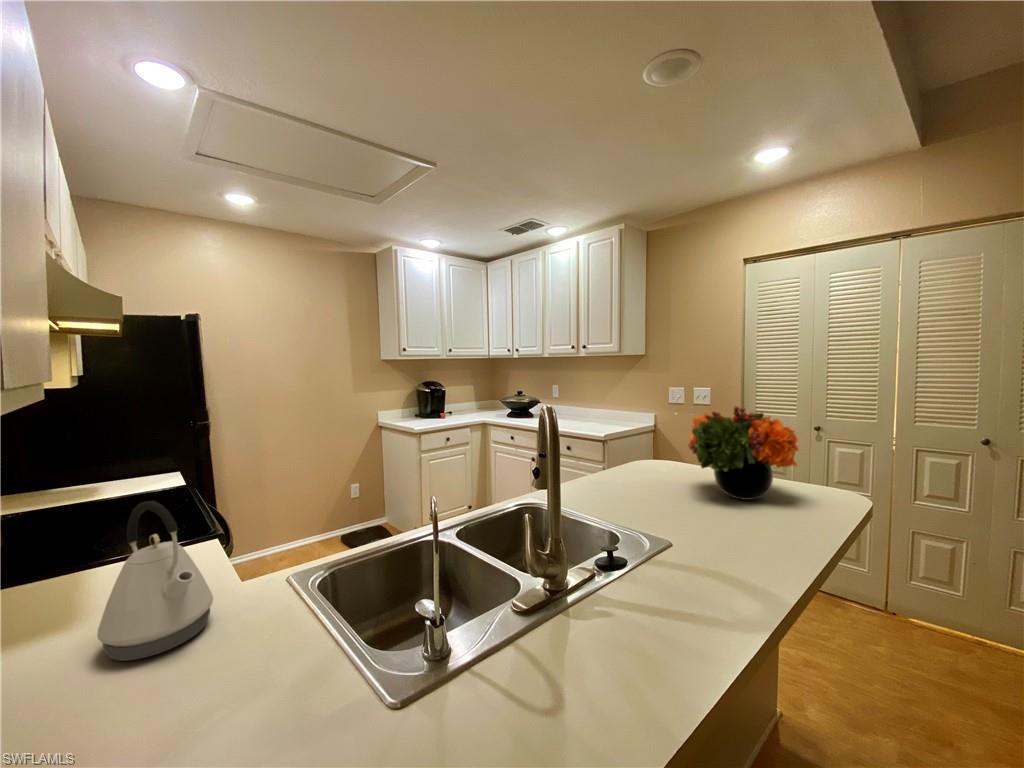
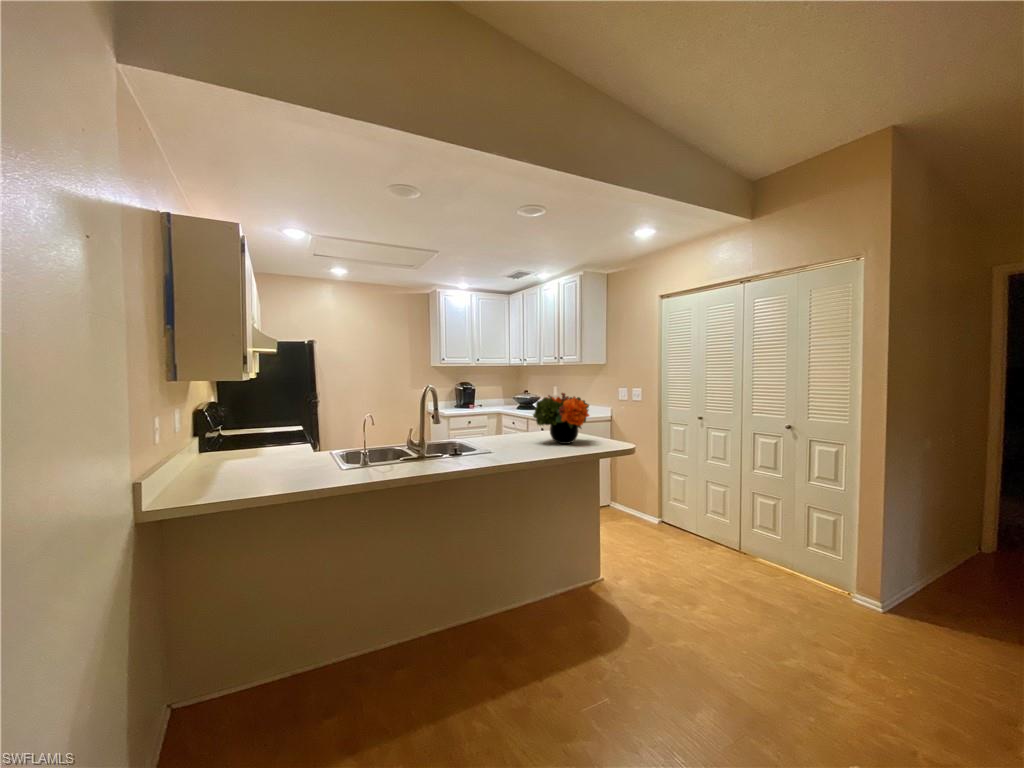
kettle: present [97,501,213,660] -> none [268,411,301,459]

